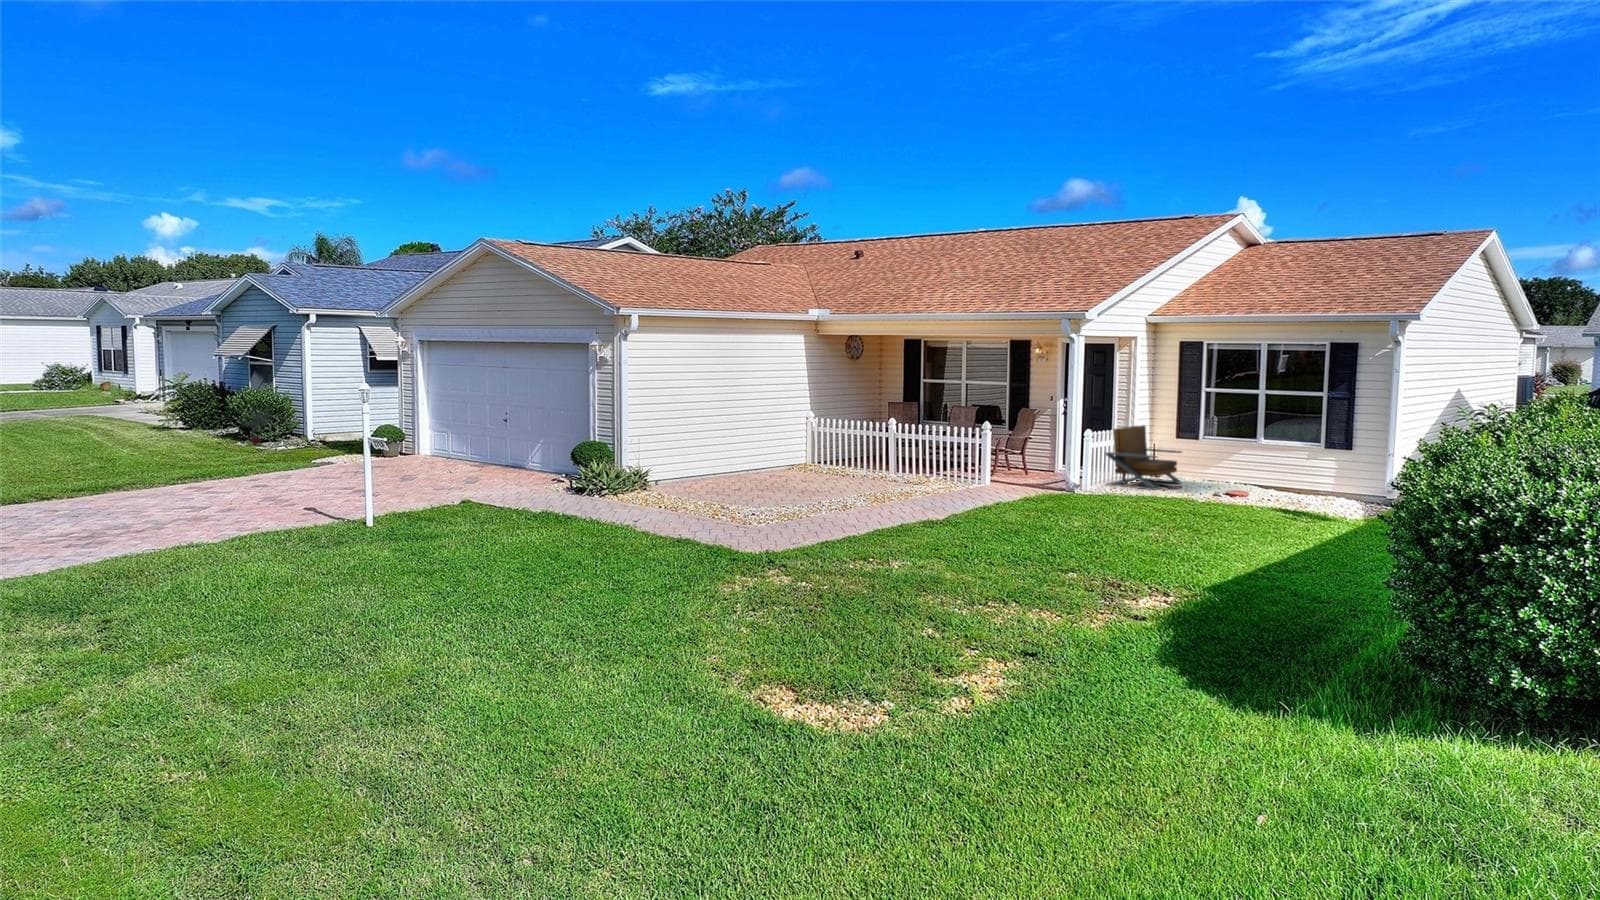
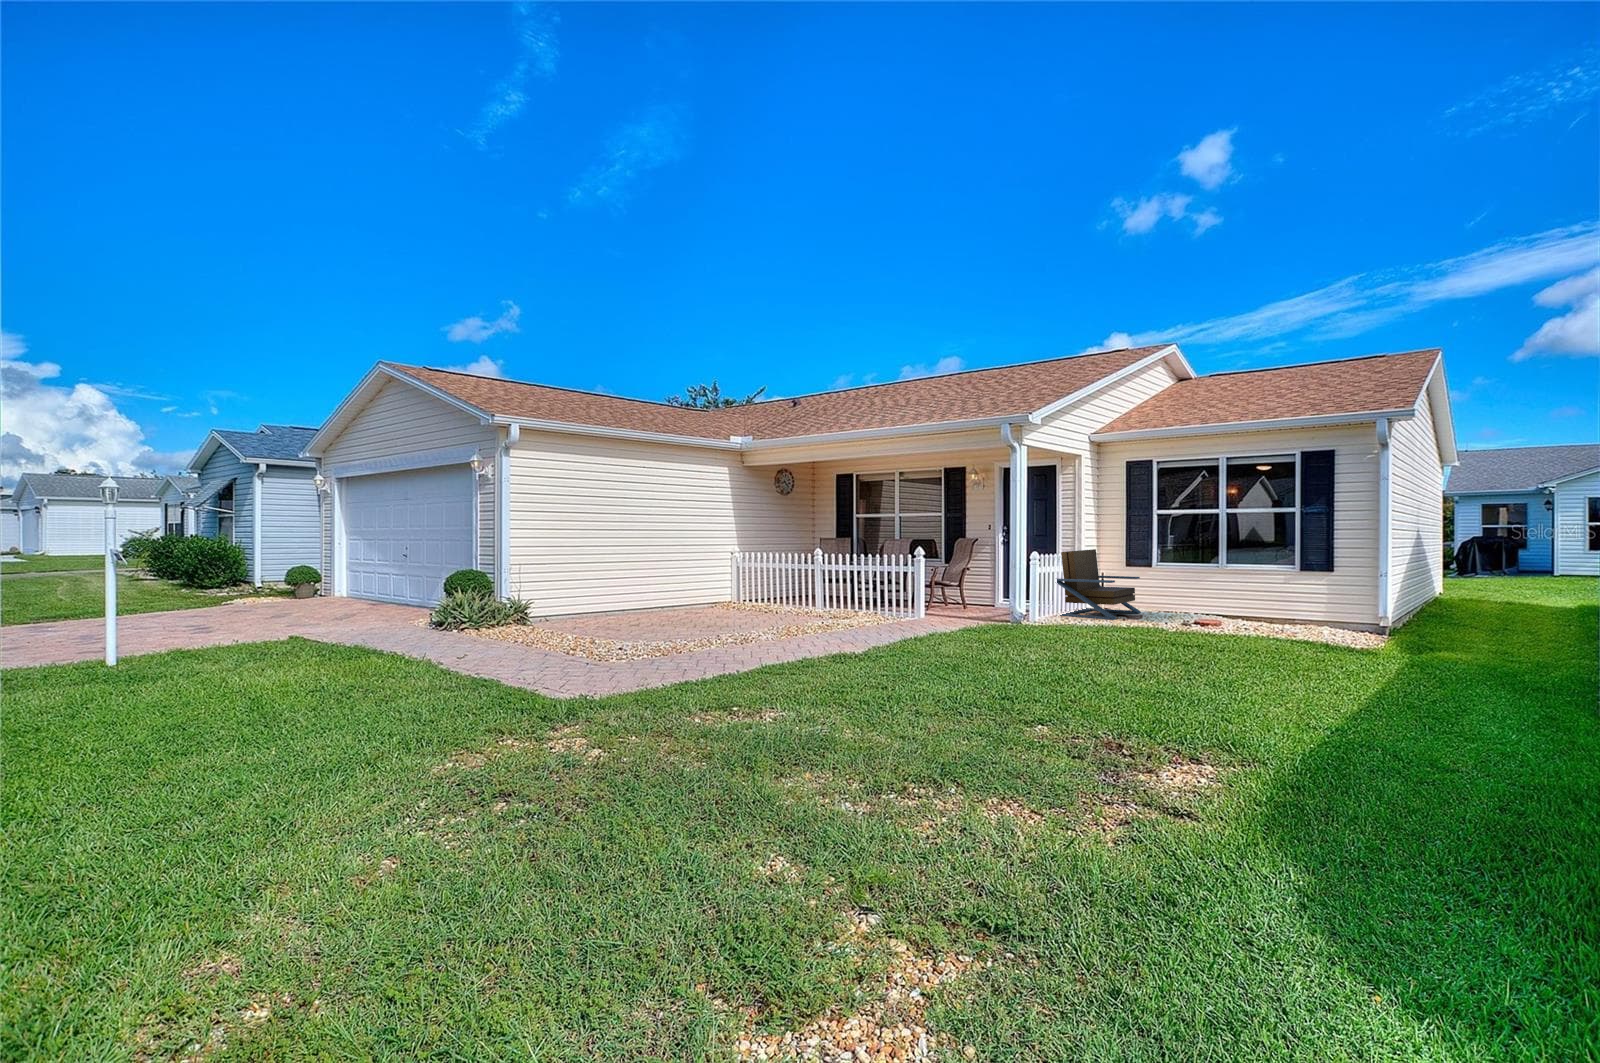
potted tree: present [241,410,268,445] -> none [175,554,207,591]

